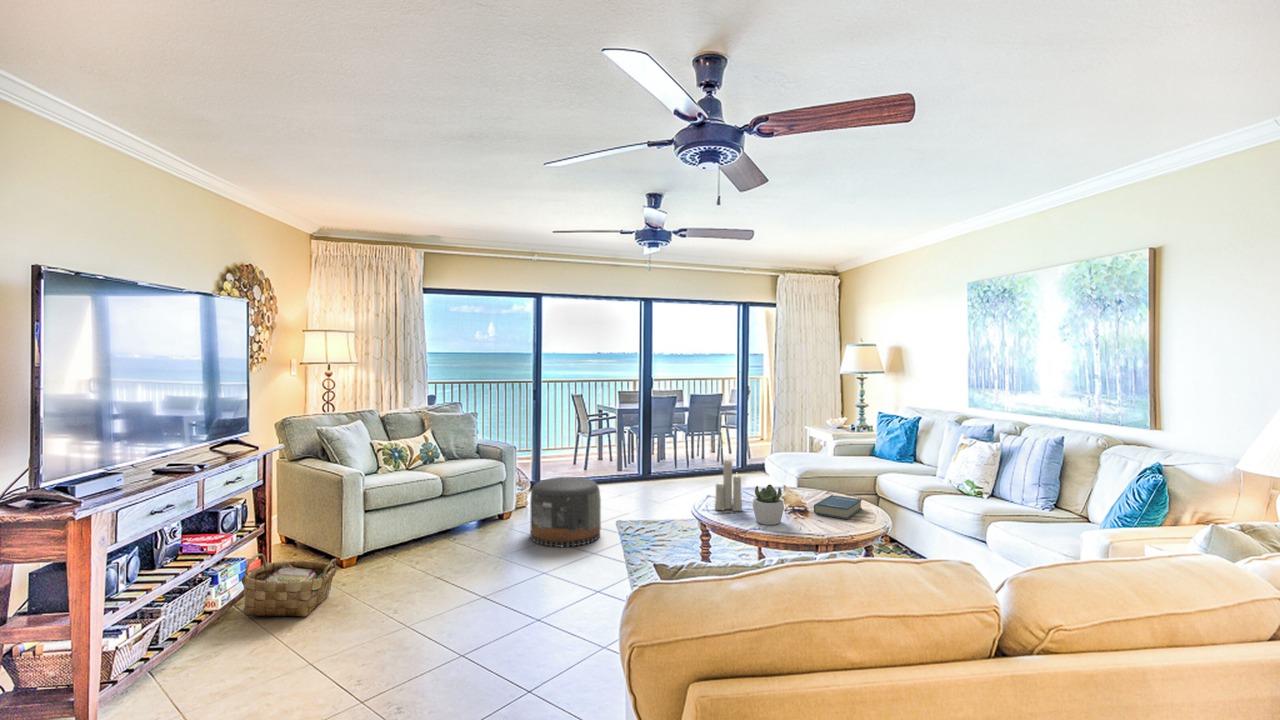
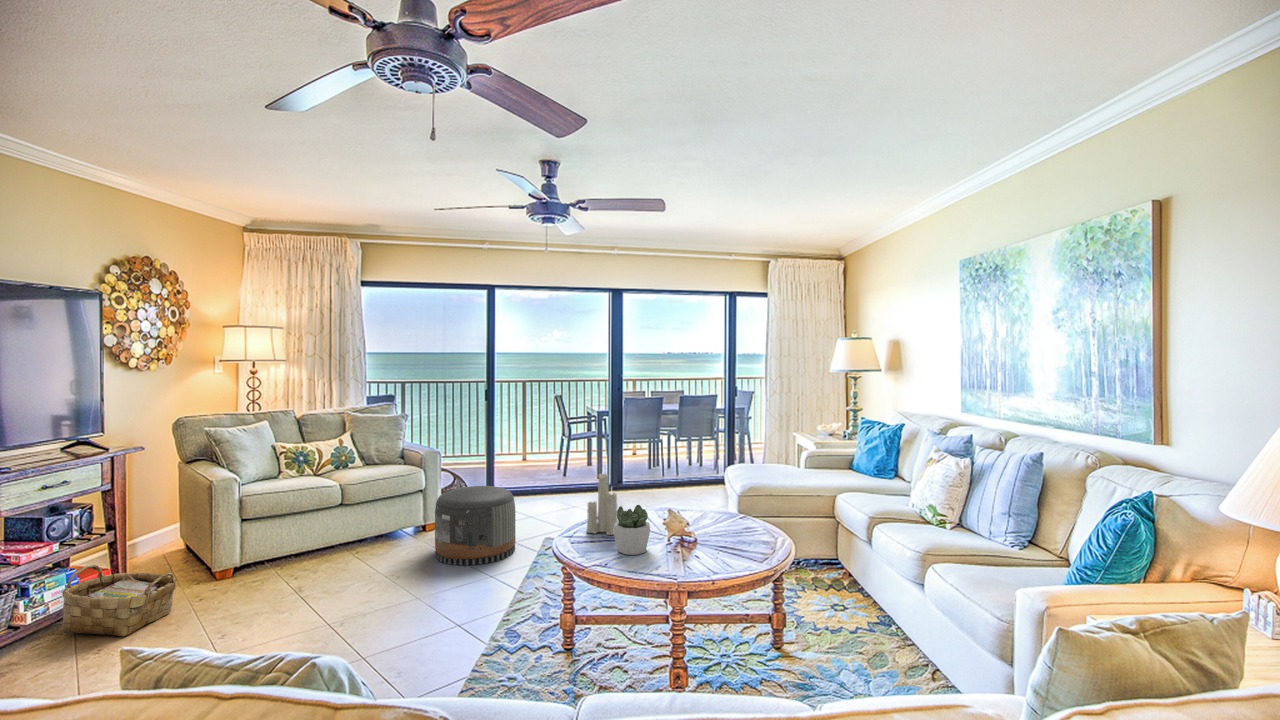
hardback book: present [814,495,862,519] -> none [699,518,765,551]

